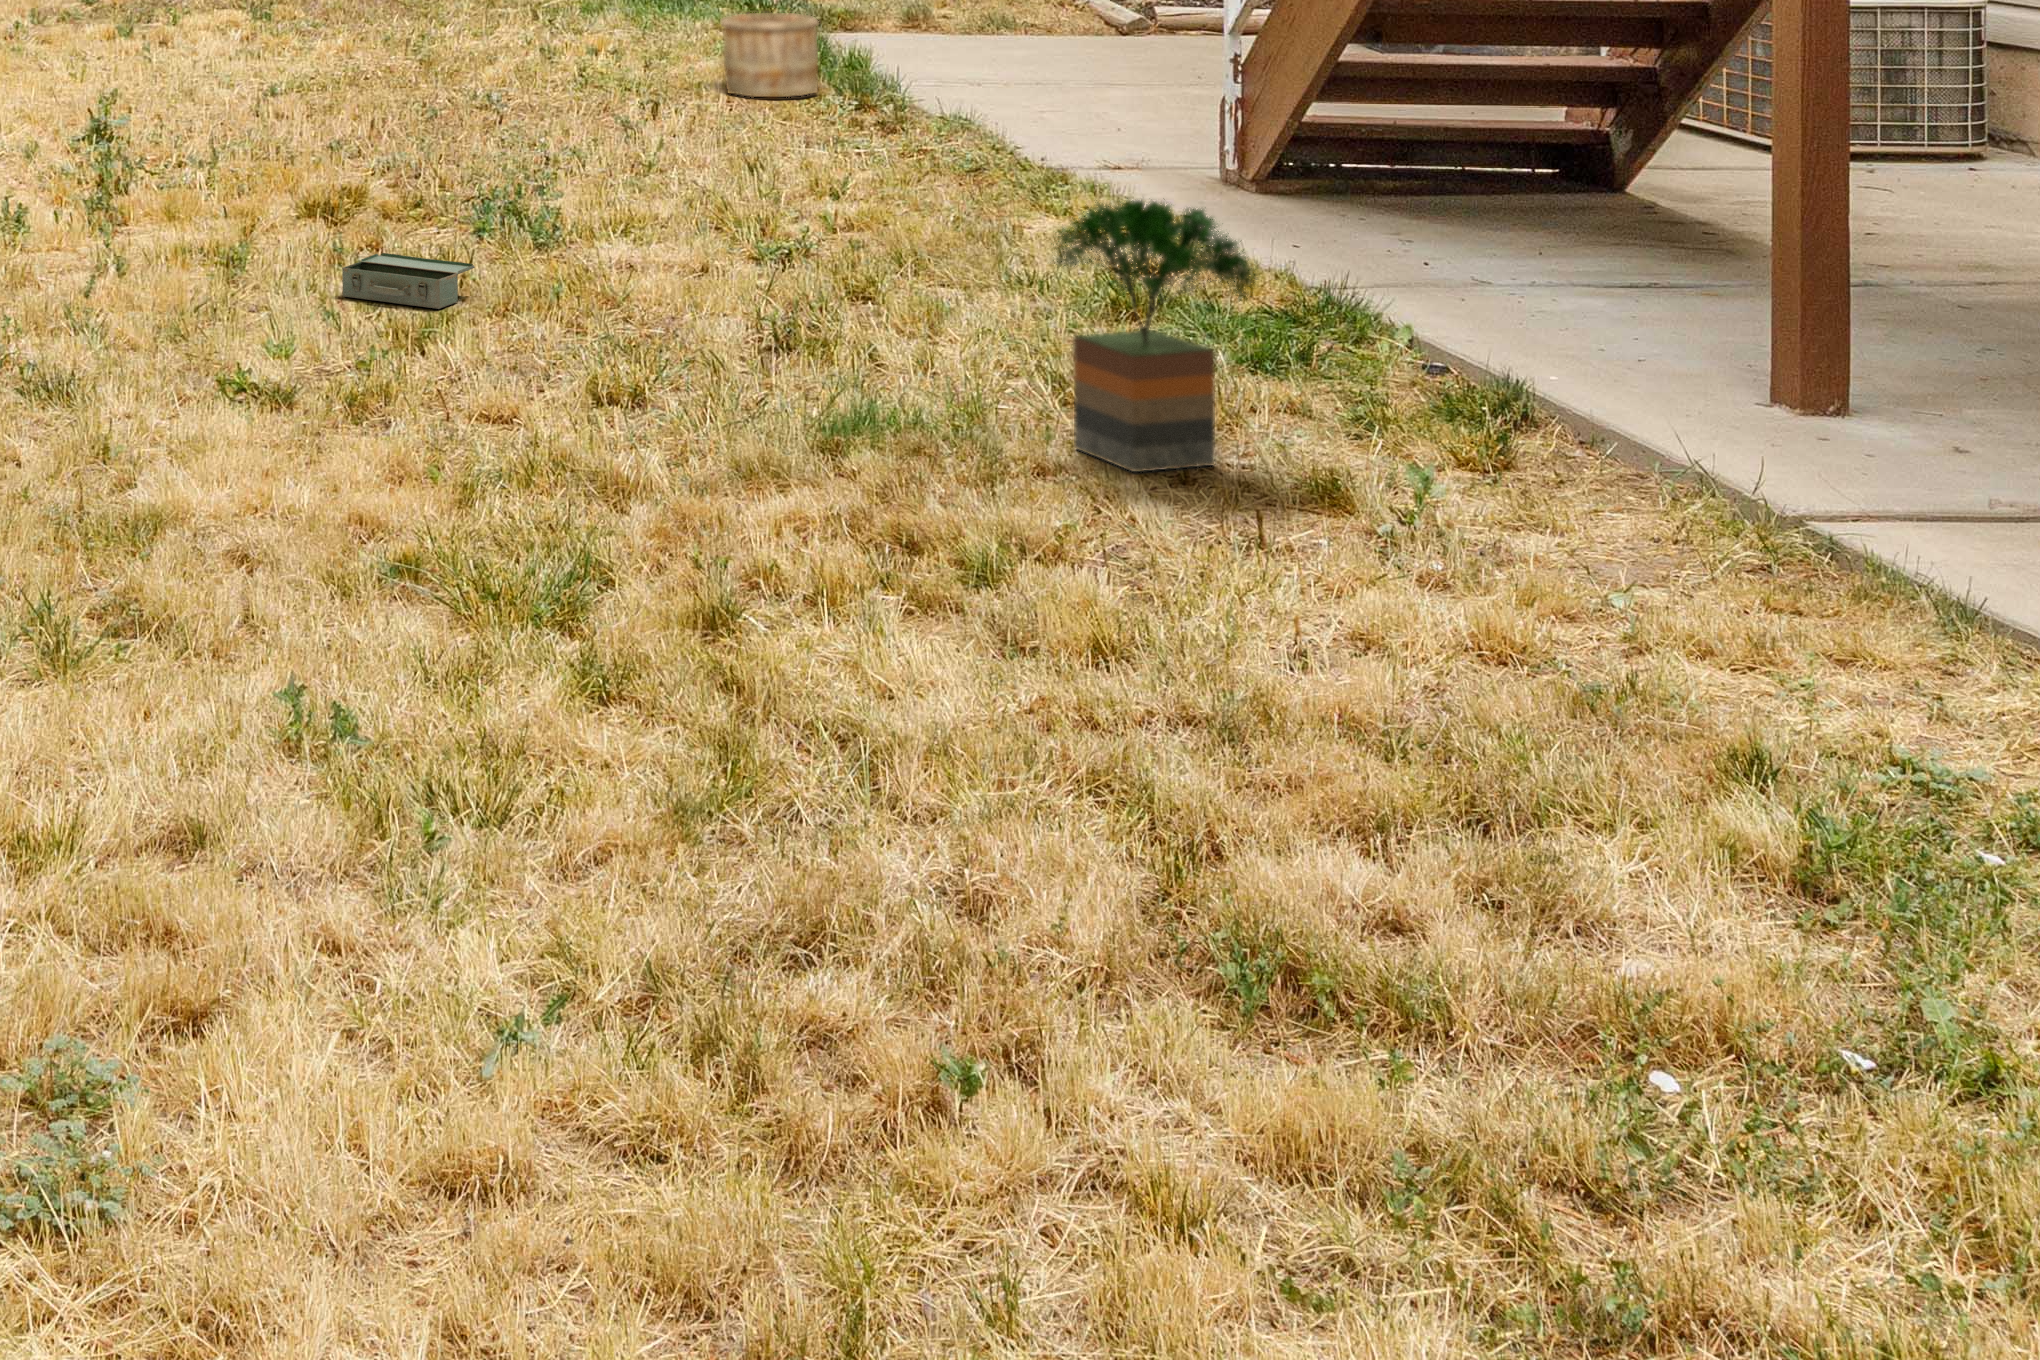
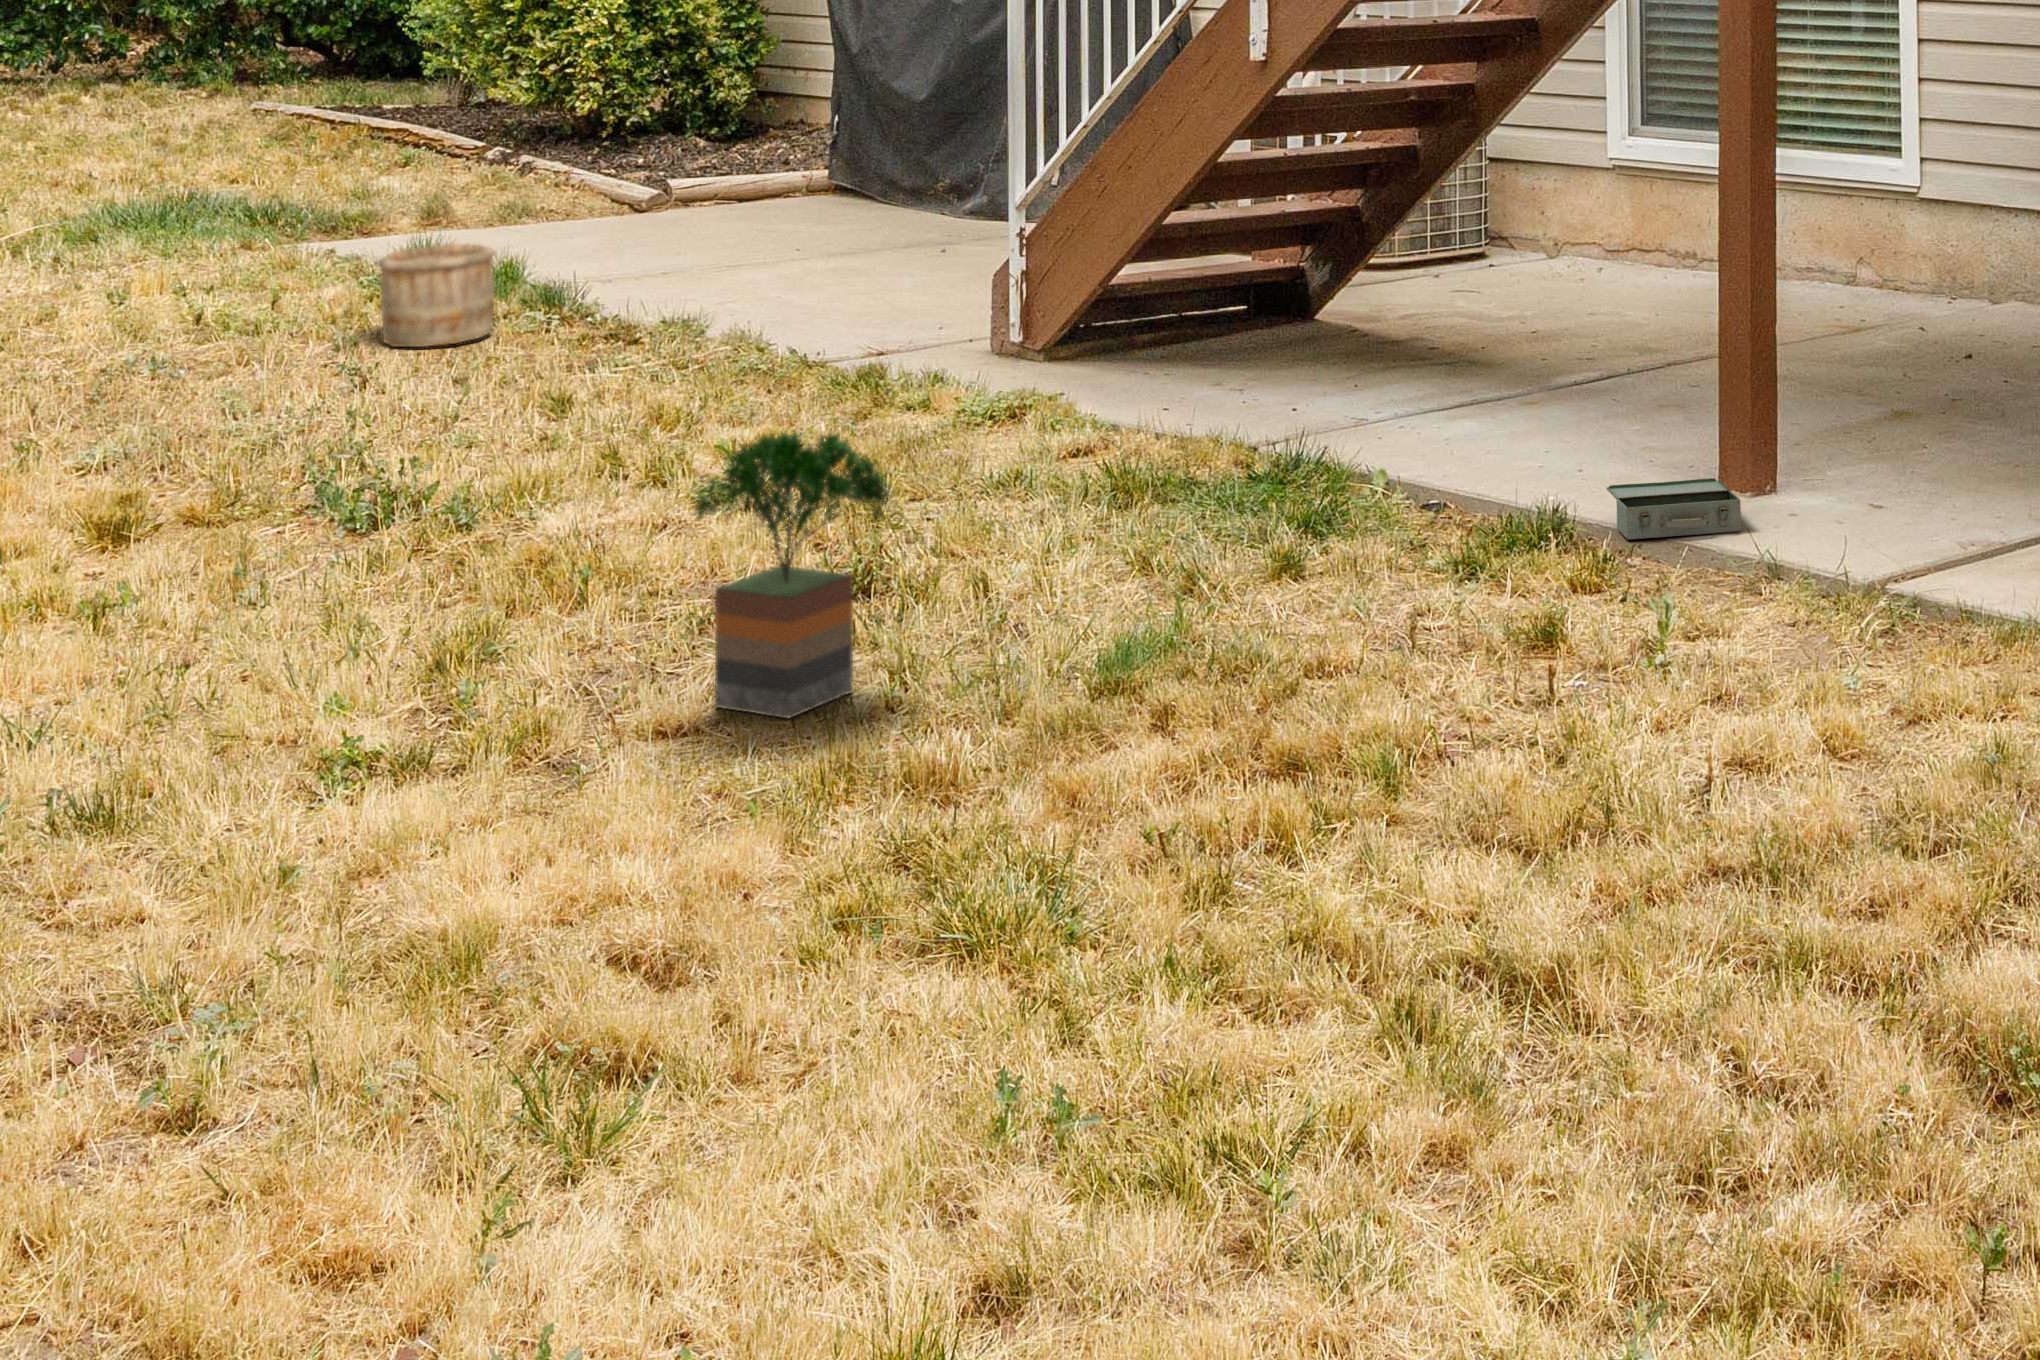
potted tree: present [1053,198,1257,472] -> present [694,431,894,718]
toolbox: present [342,253,475,309] -> present [1606,478,1741,540]

